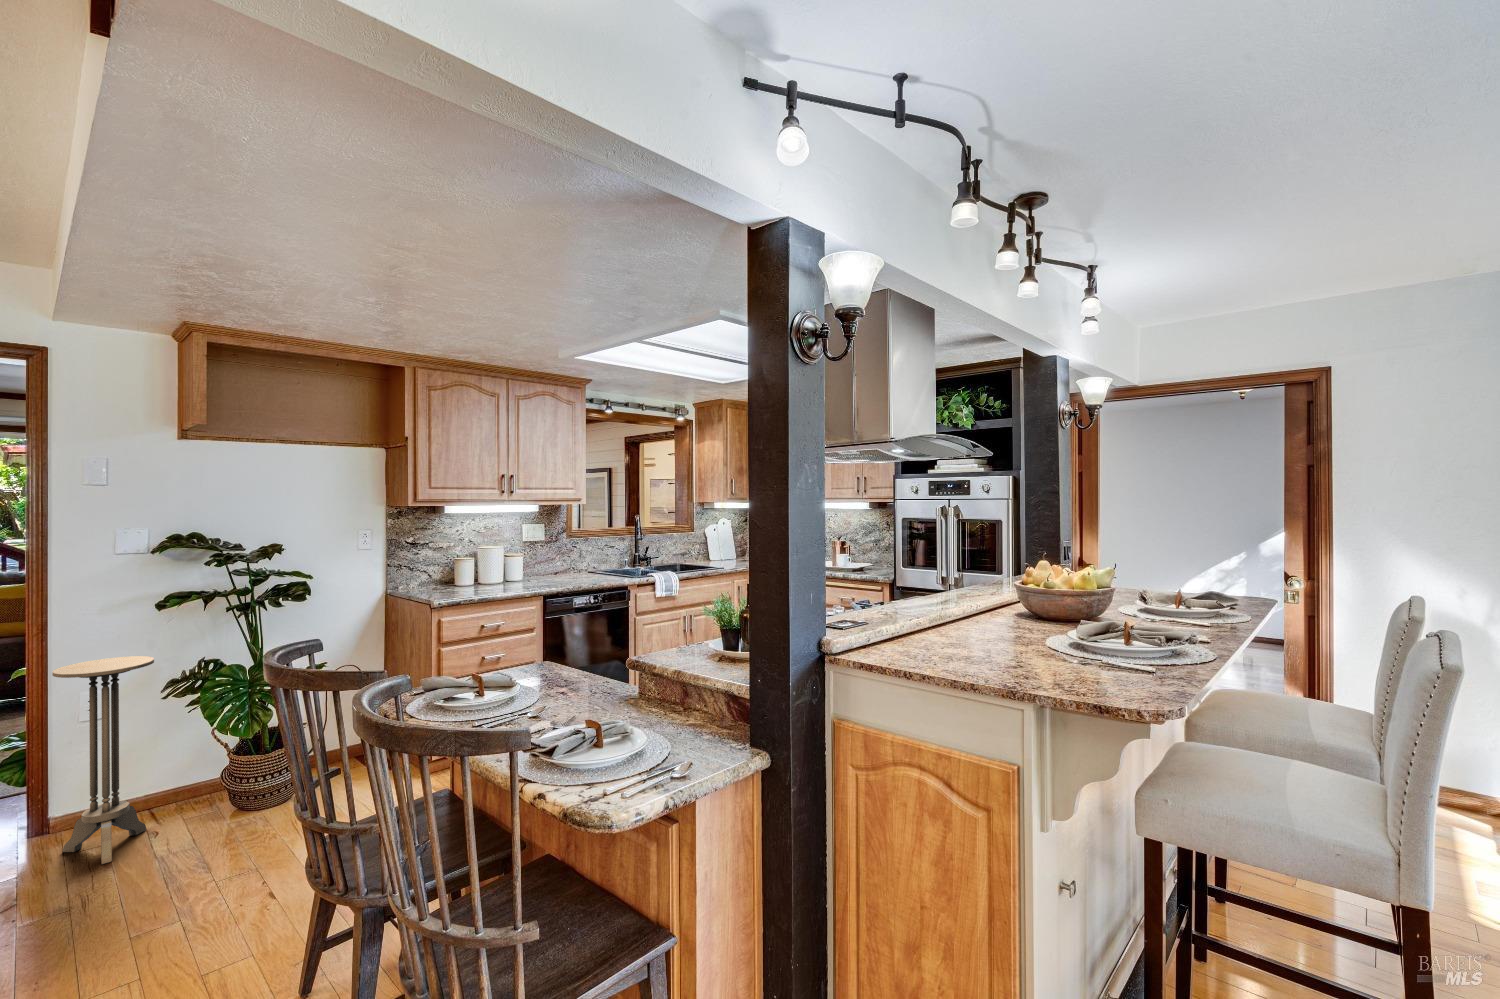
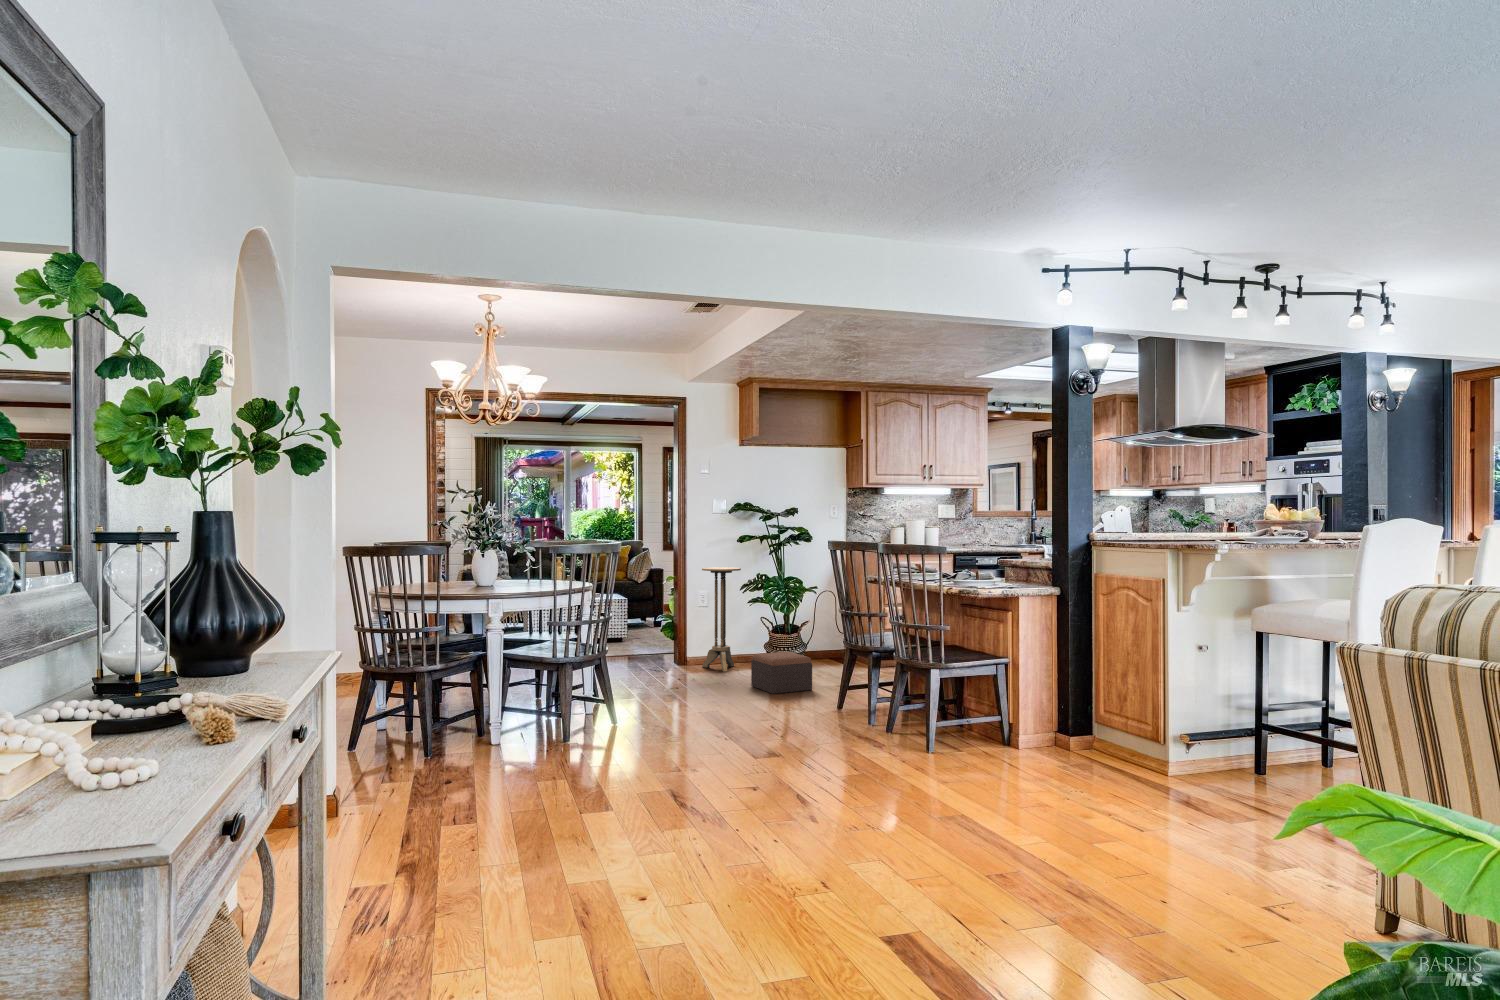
footstool: none [121,834,268,969] -> present [751,652,812,694]

